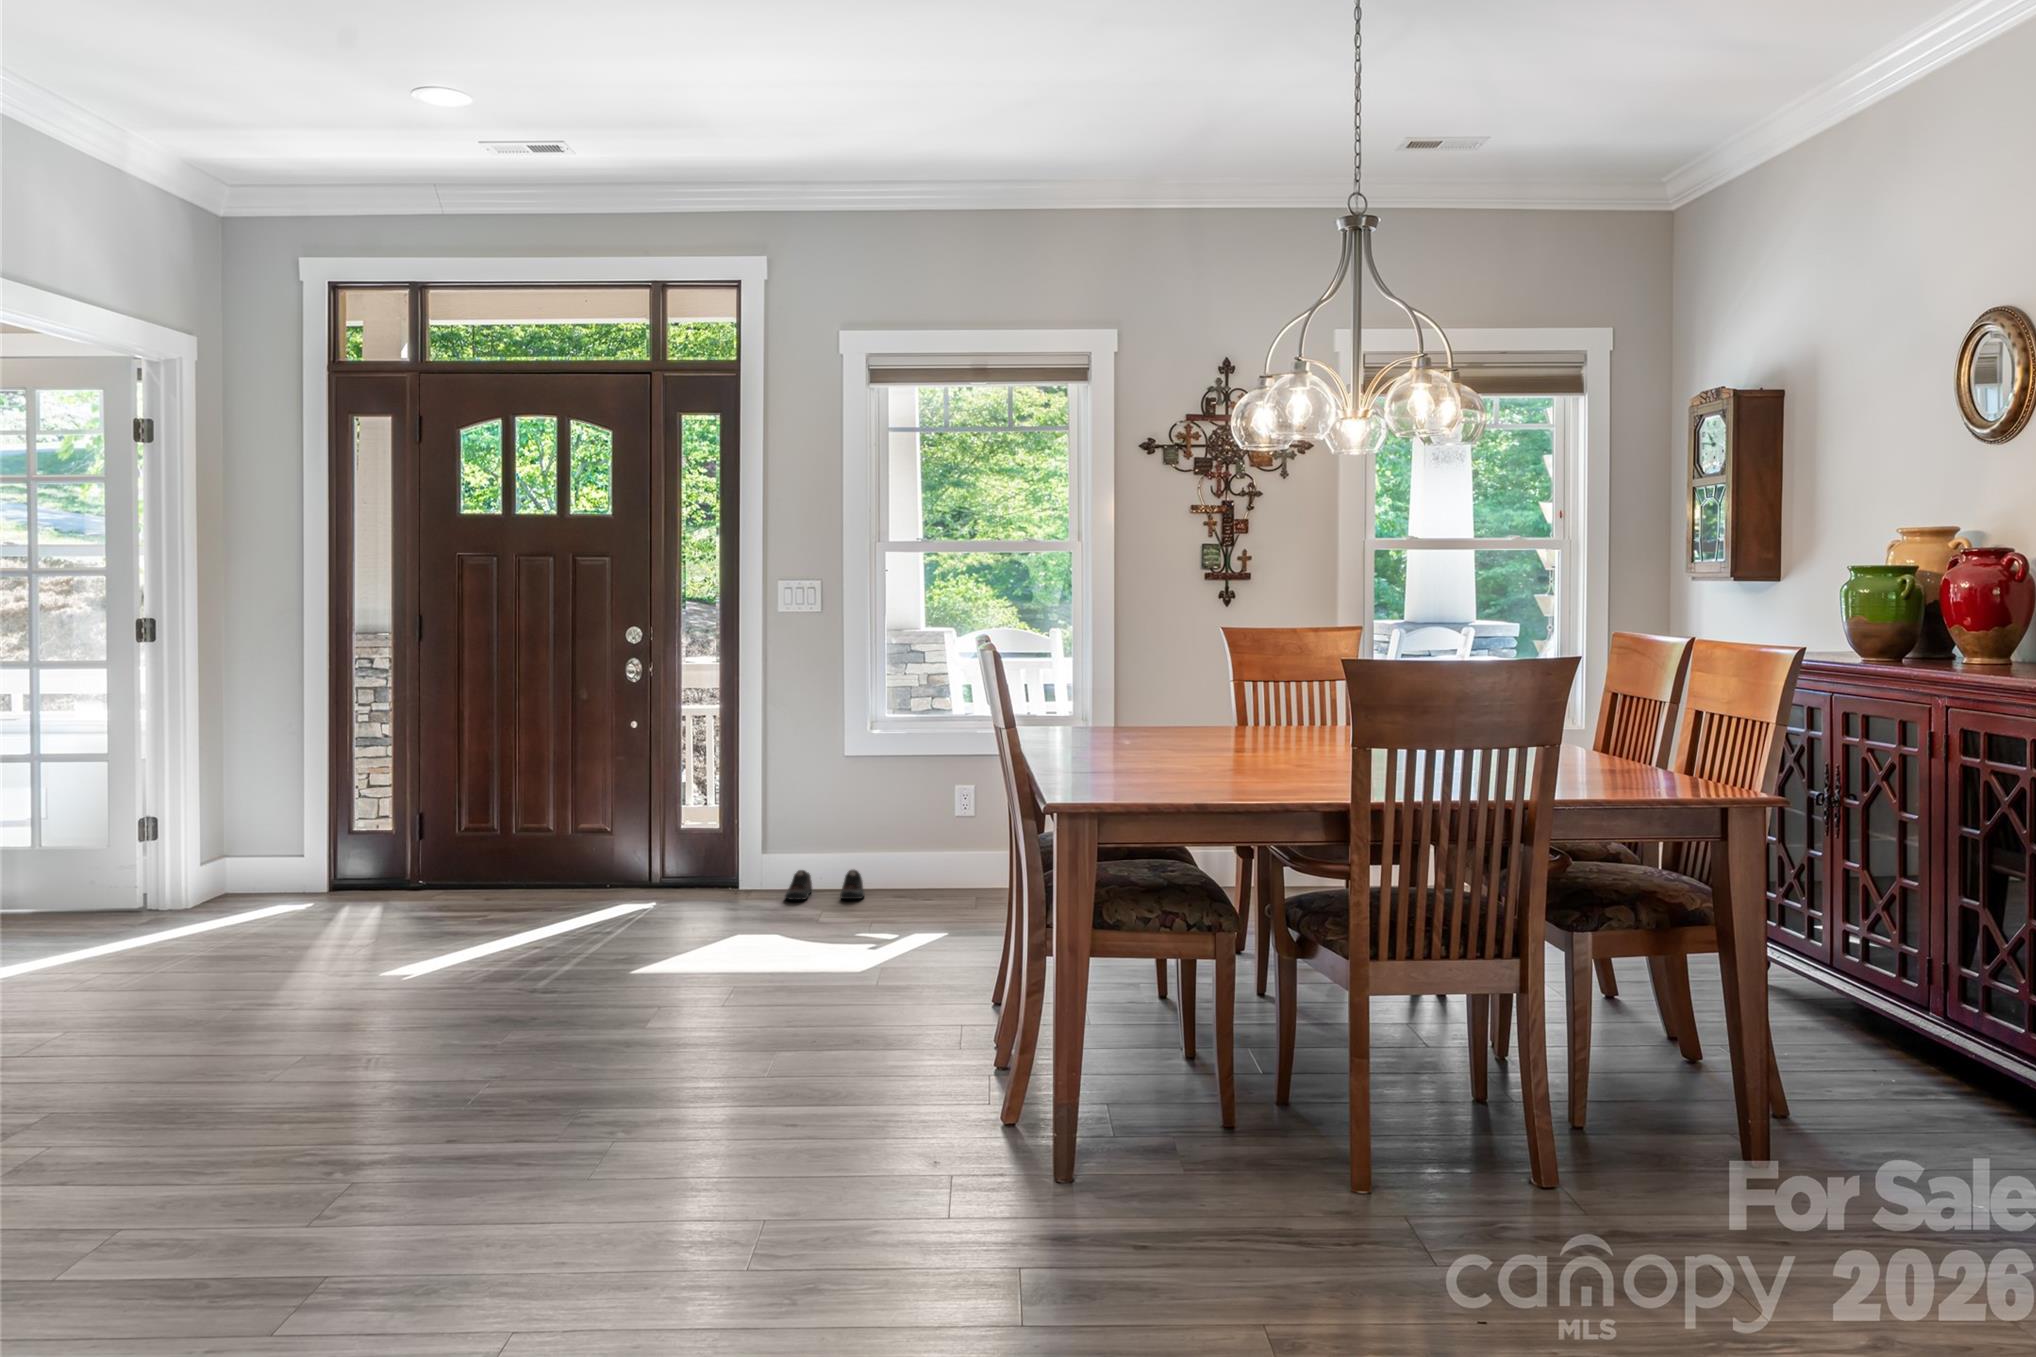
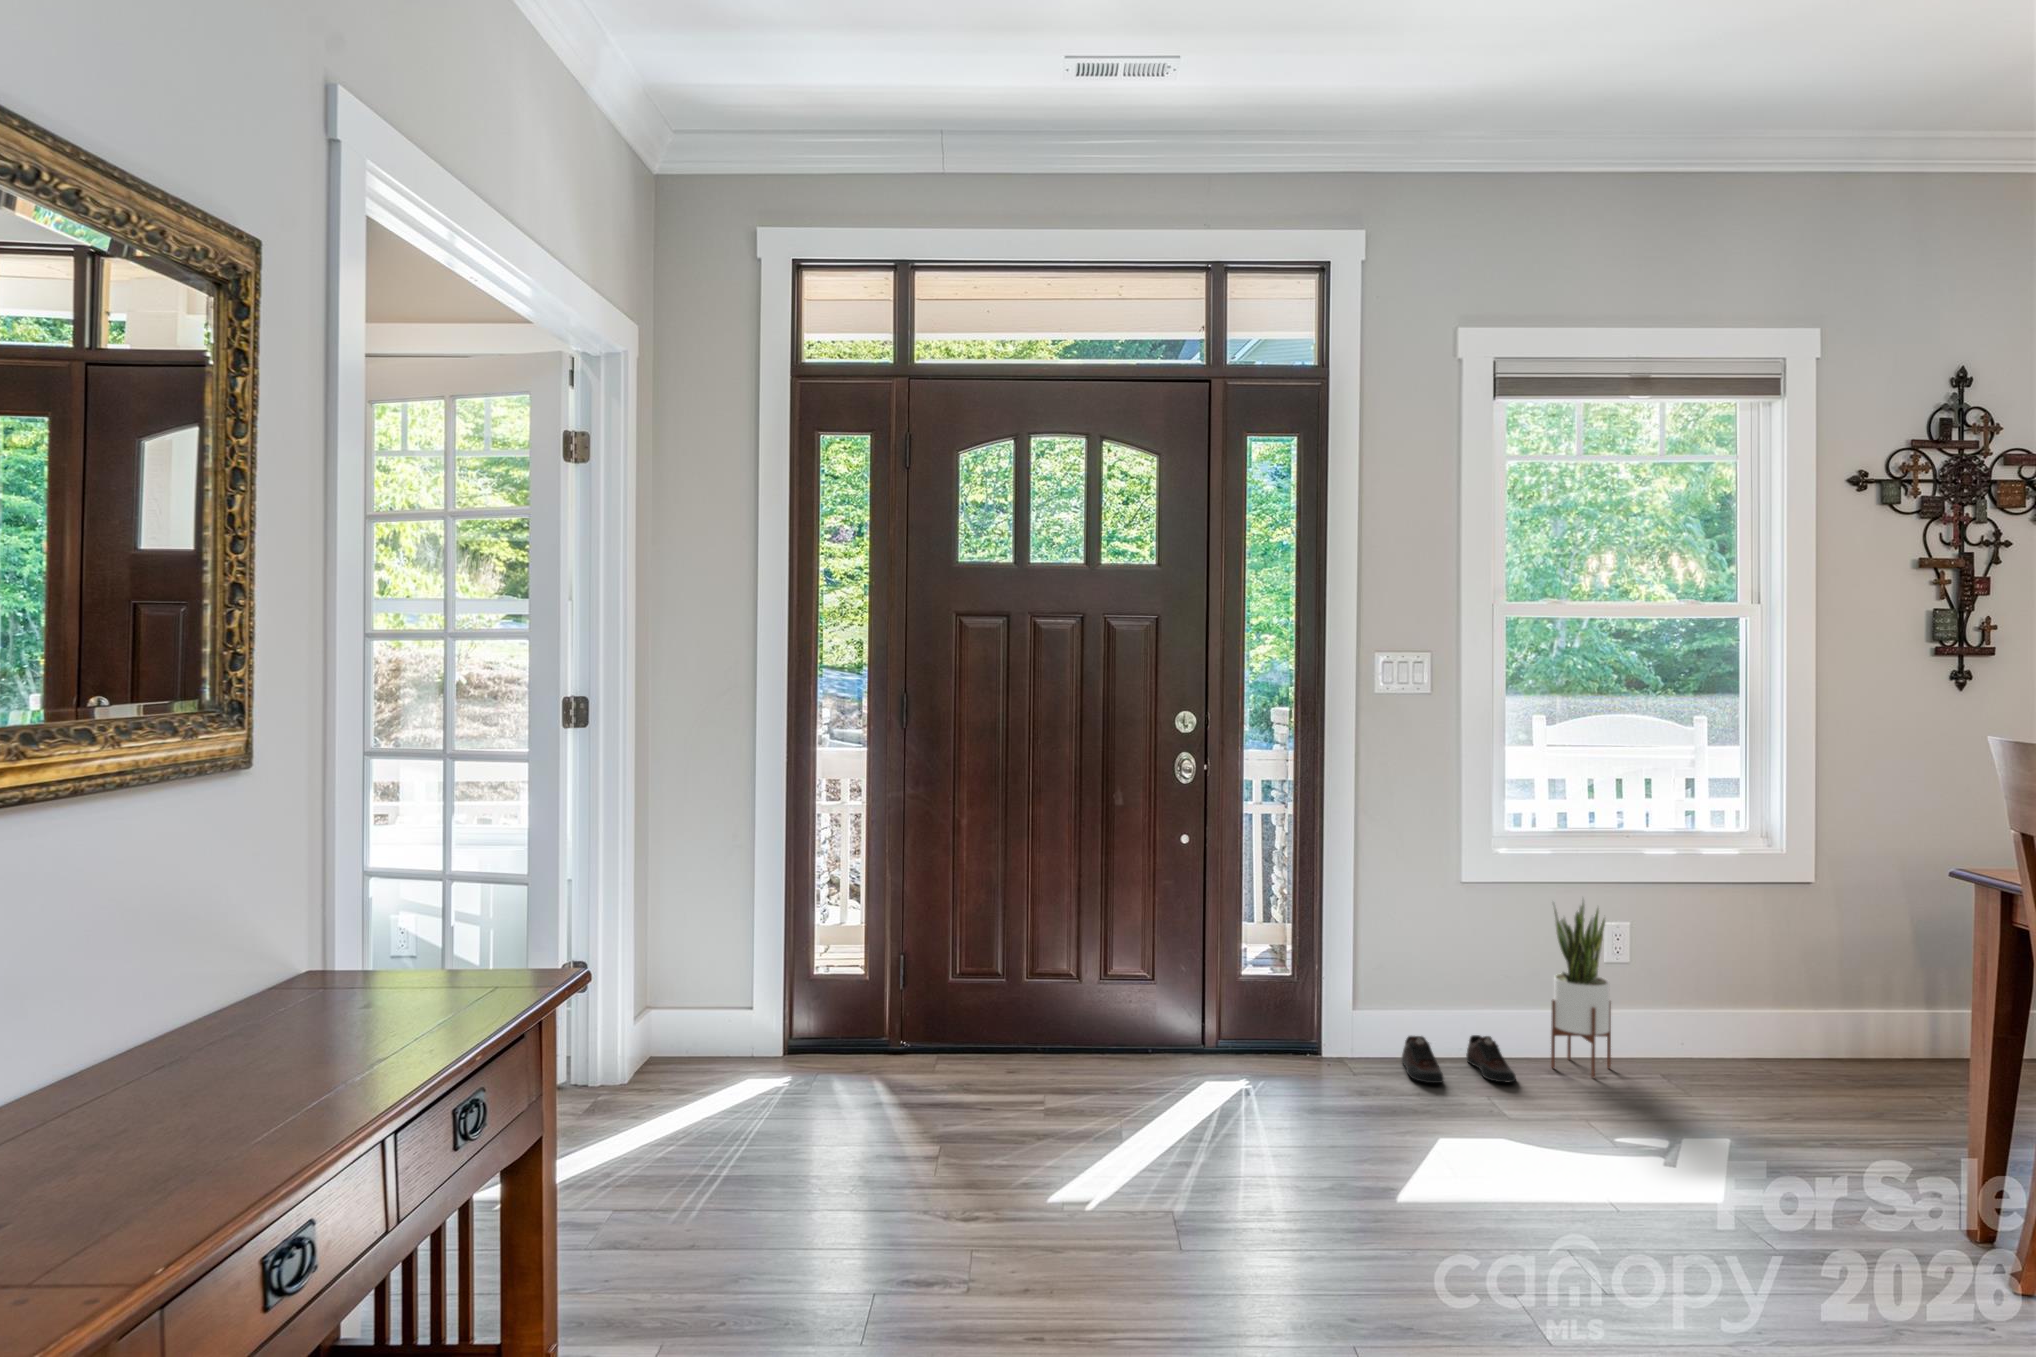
potted plant: none [895,764,949,897] -> present [1551,899,1611,1077]

